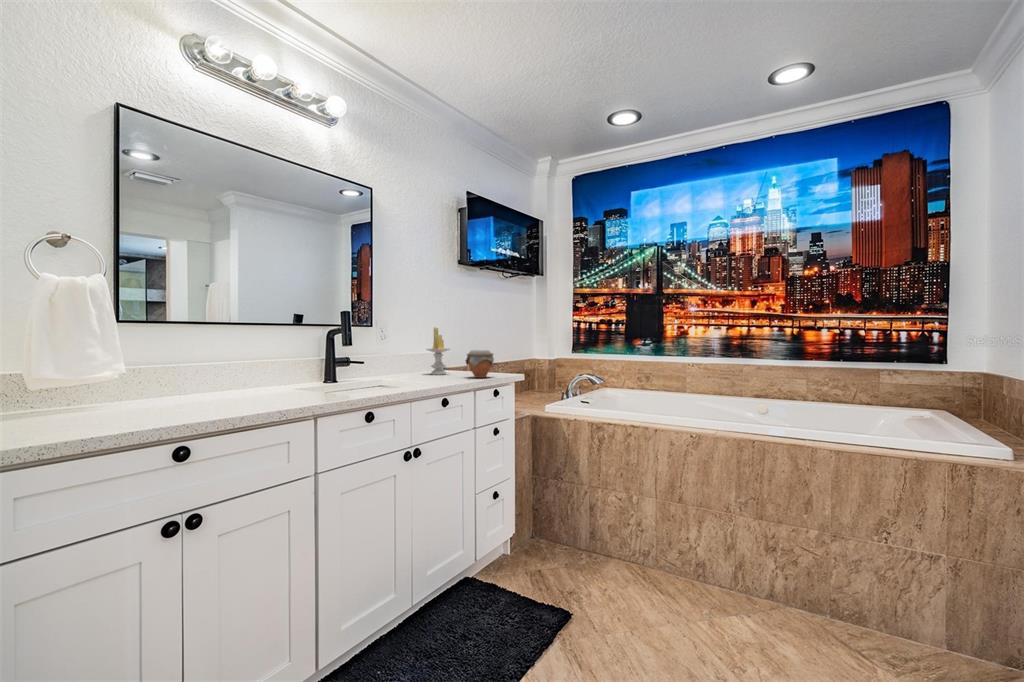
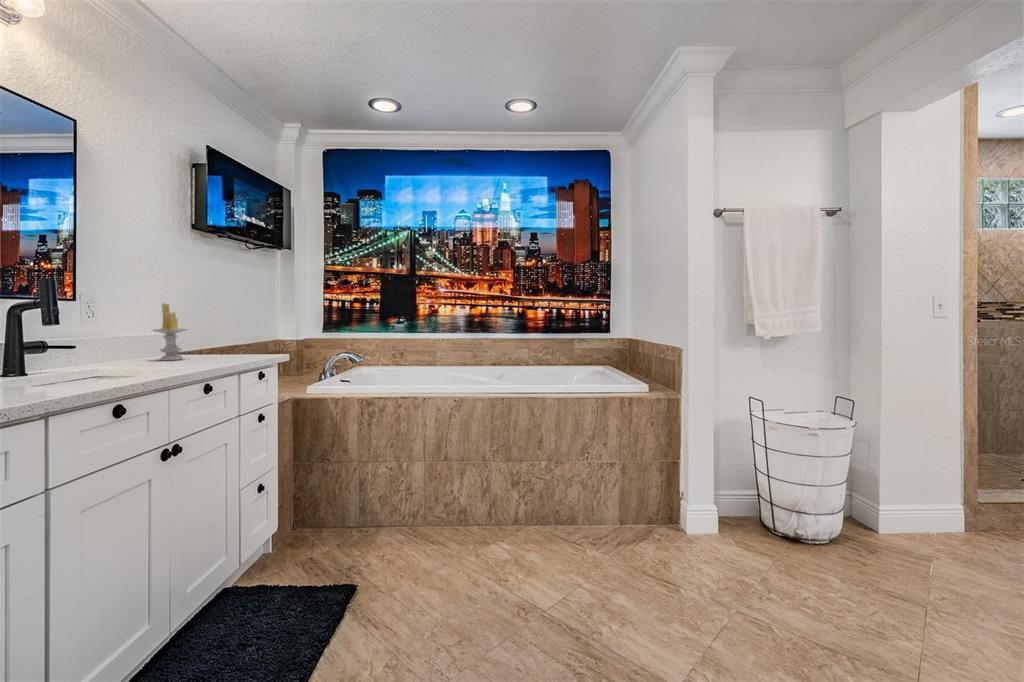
jar: present [466,350,494,378] -> none [216,330,252,361]

